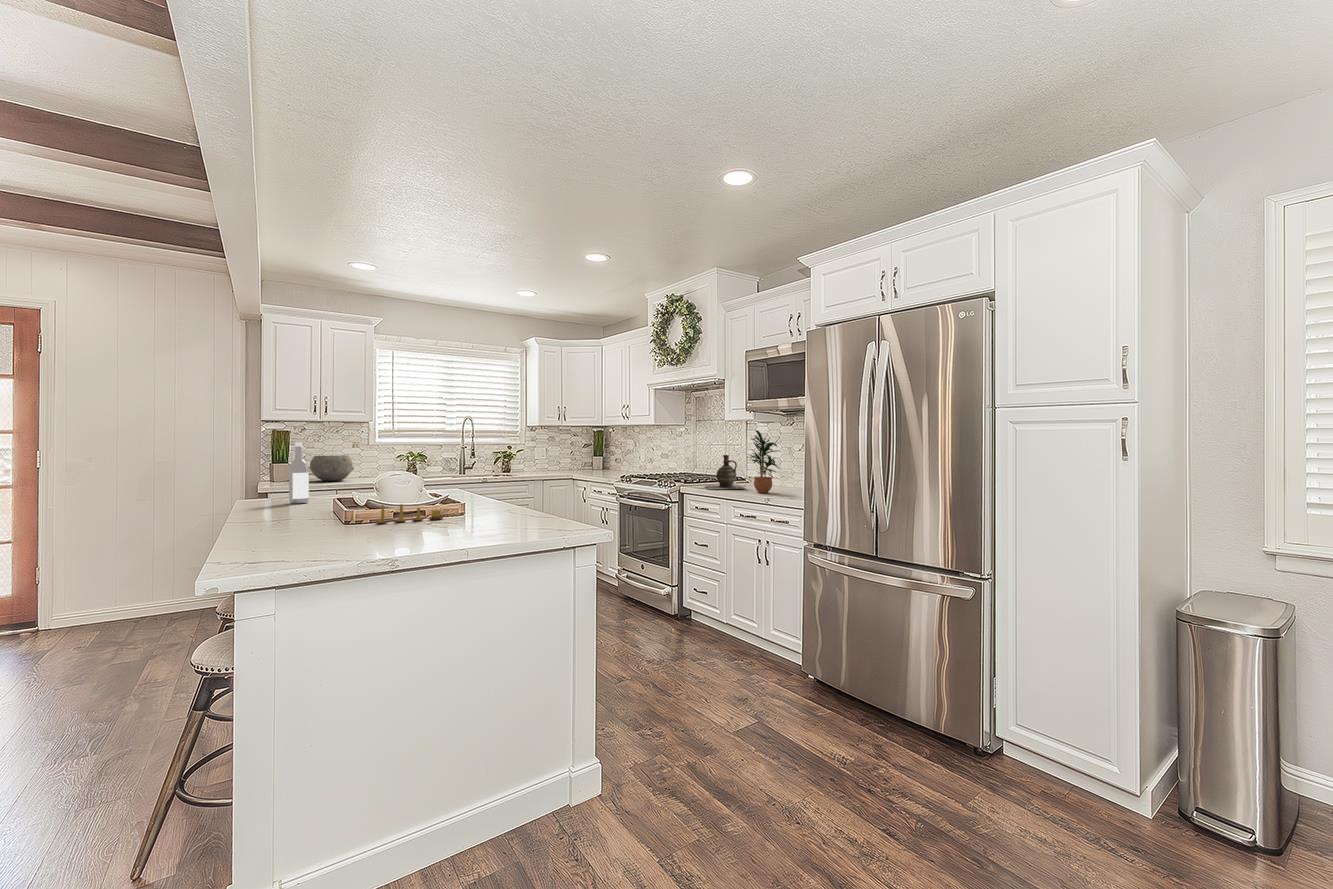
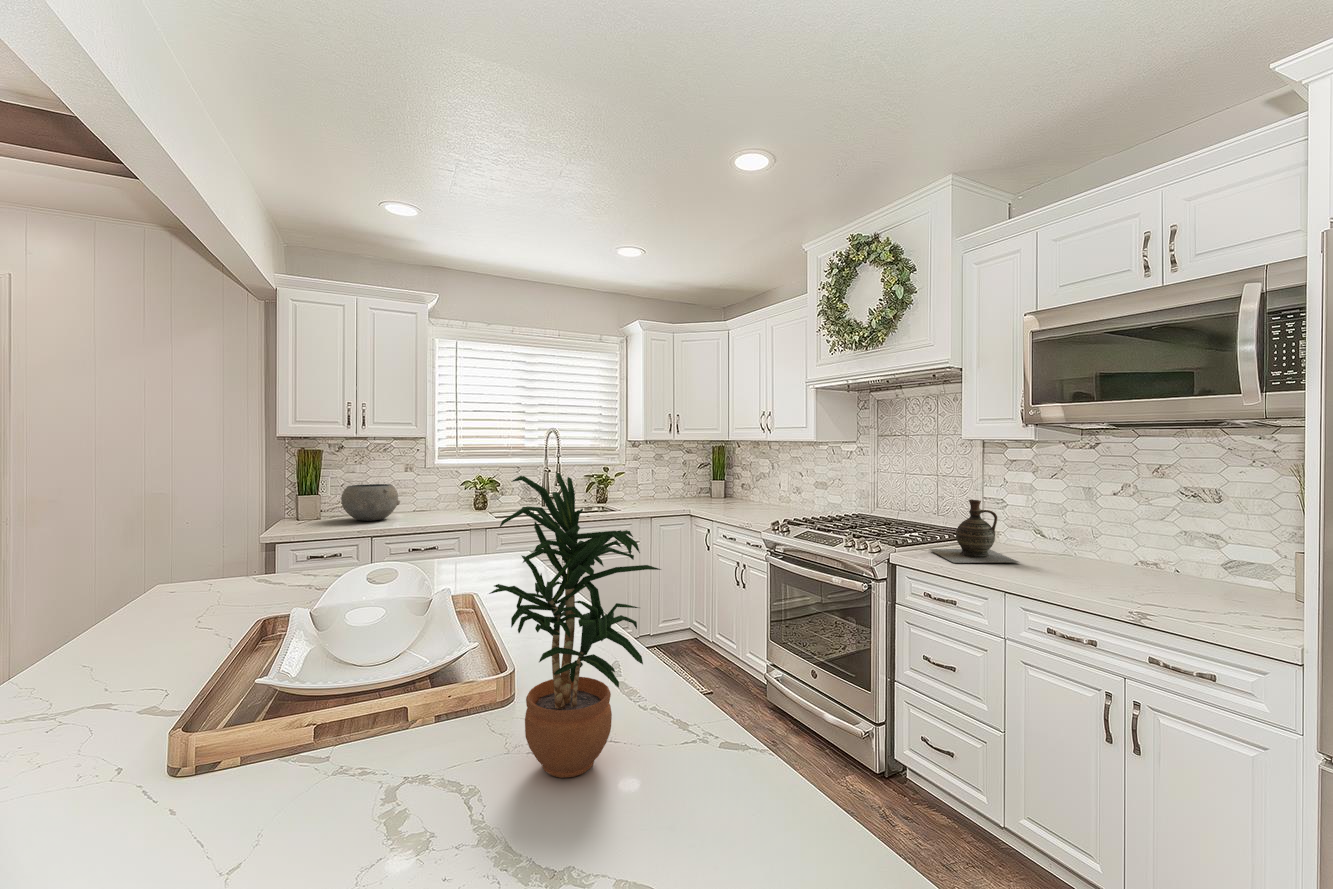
potted plant: present [748,430,780,493] -> present [489,473,661,778]
wine bottle: present [289,442,309,504] -> none [192,496,233,619]
candle: present [376,504,443,524] -> none [199,740,433,831]

